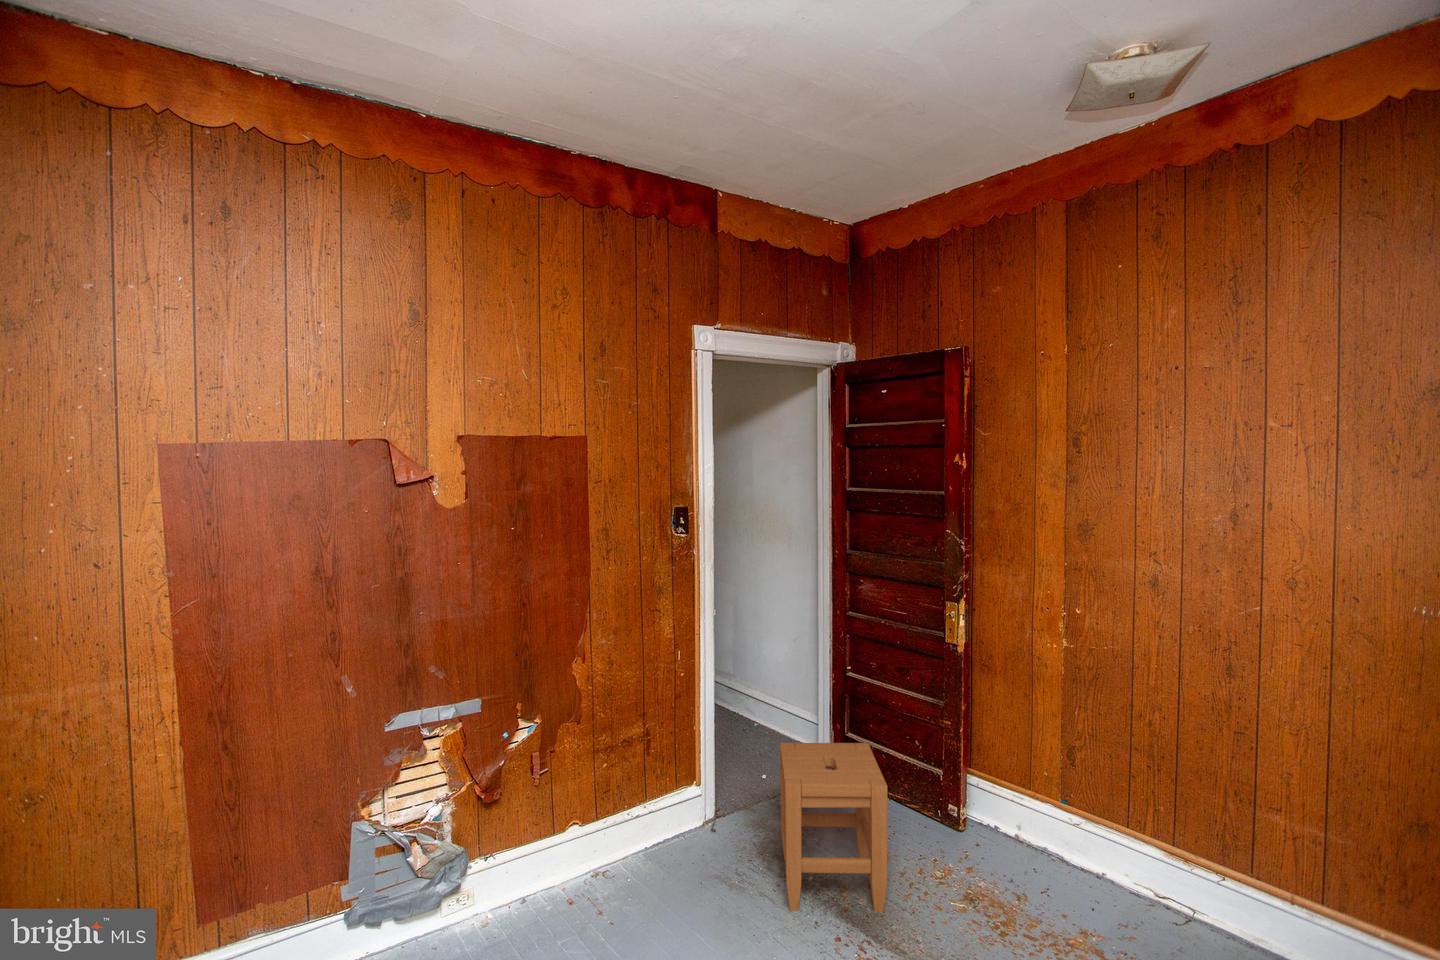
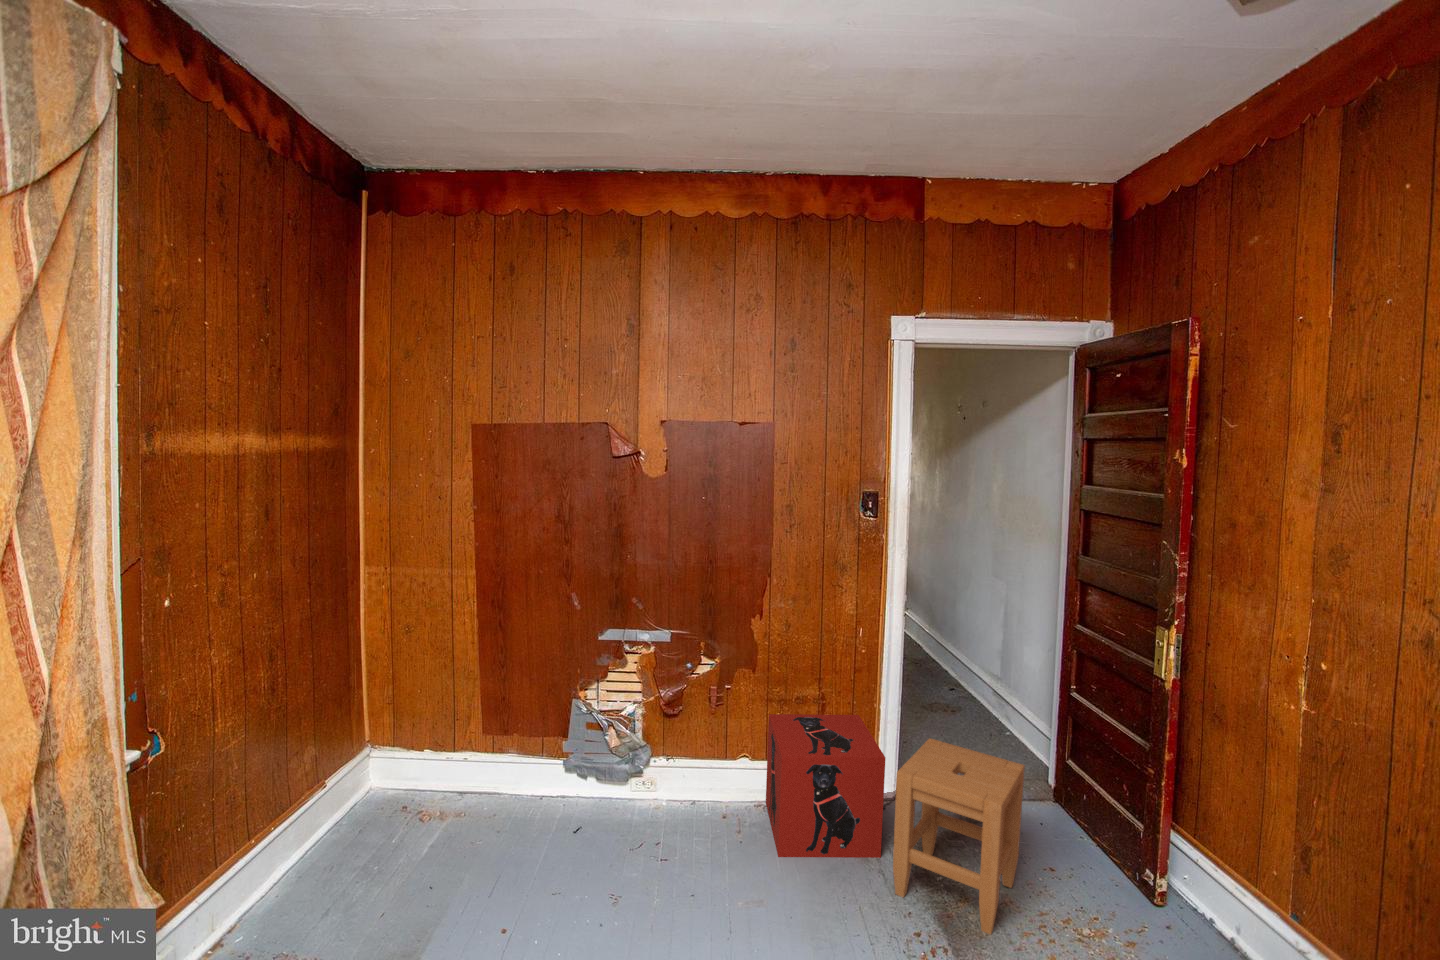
storage box: none [606,739,752,924] -> present [766,714,885,858]

